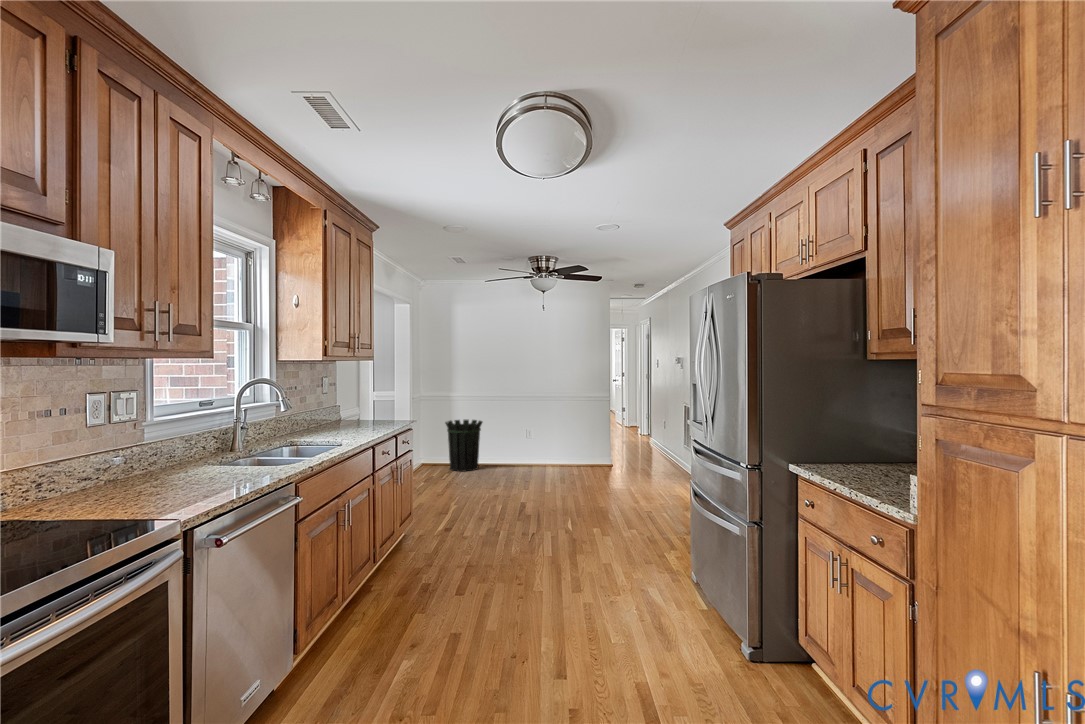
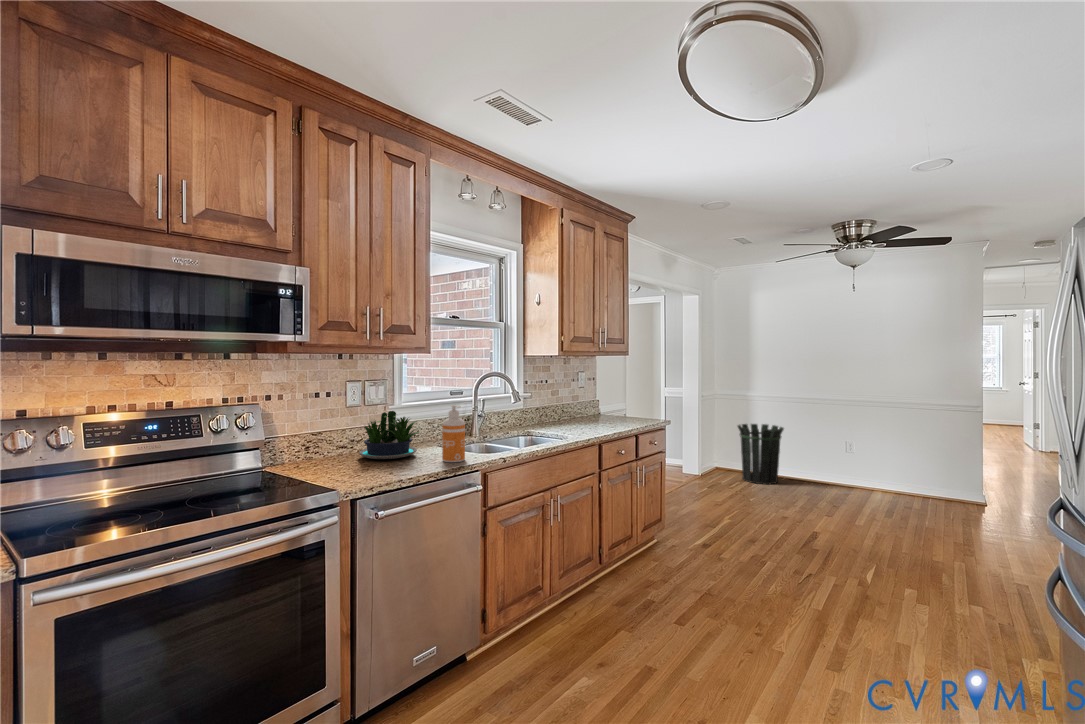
soap dispenser: none [247,414,275,477] -> present [442,405,465,462]
potted plant: none [121,427,216,487] -> present [359,411,419,459]

